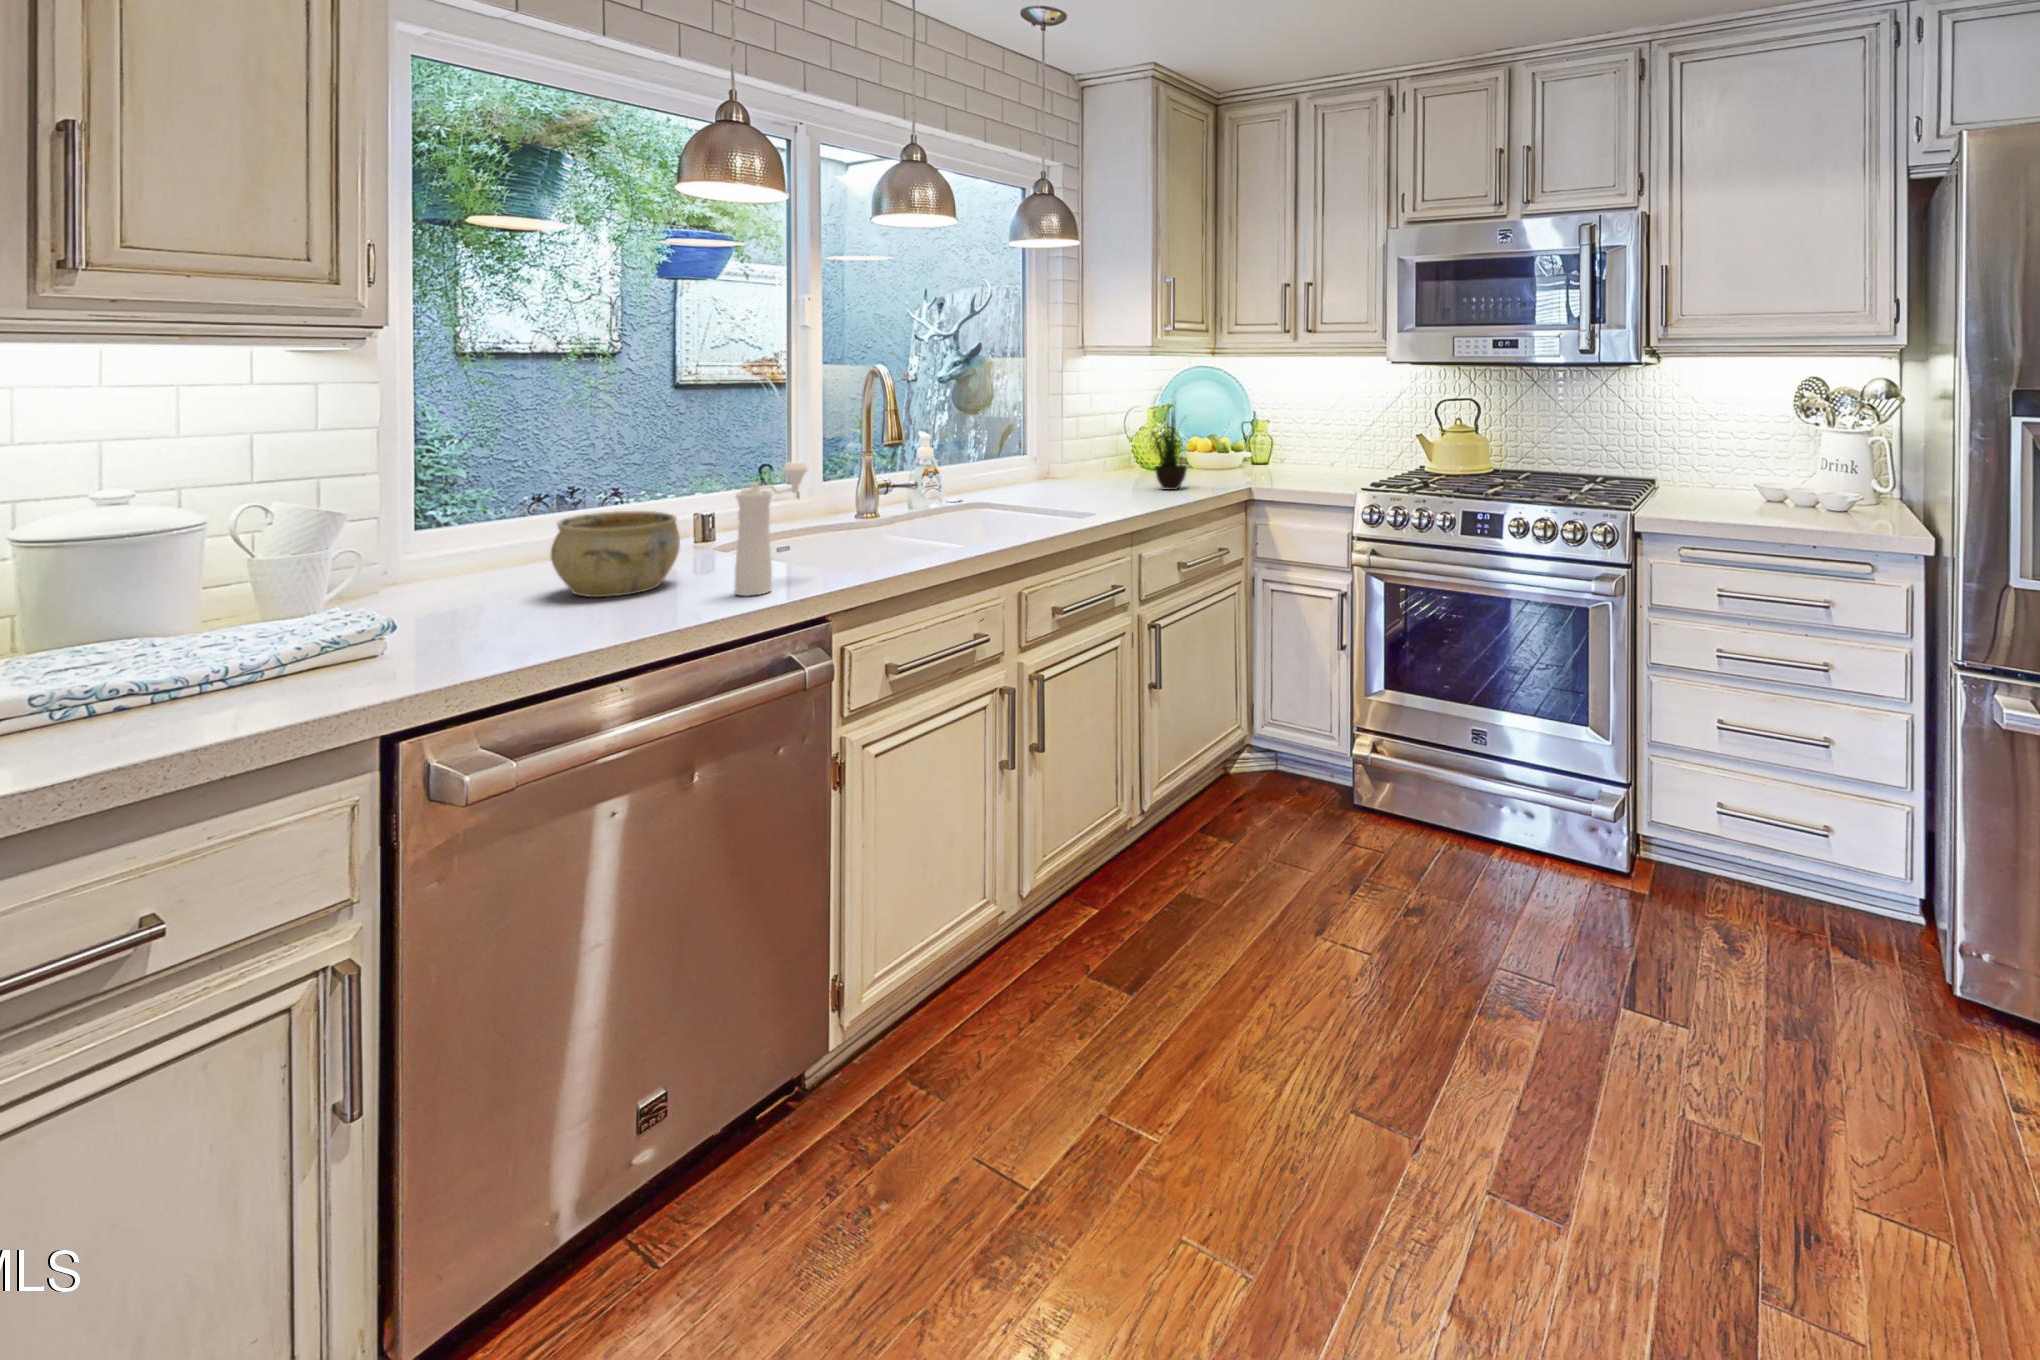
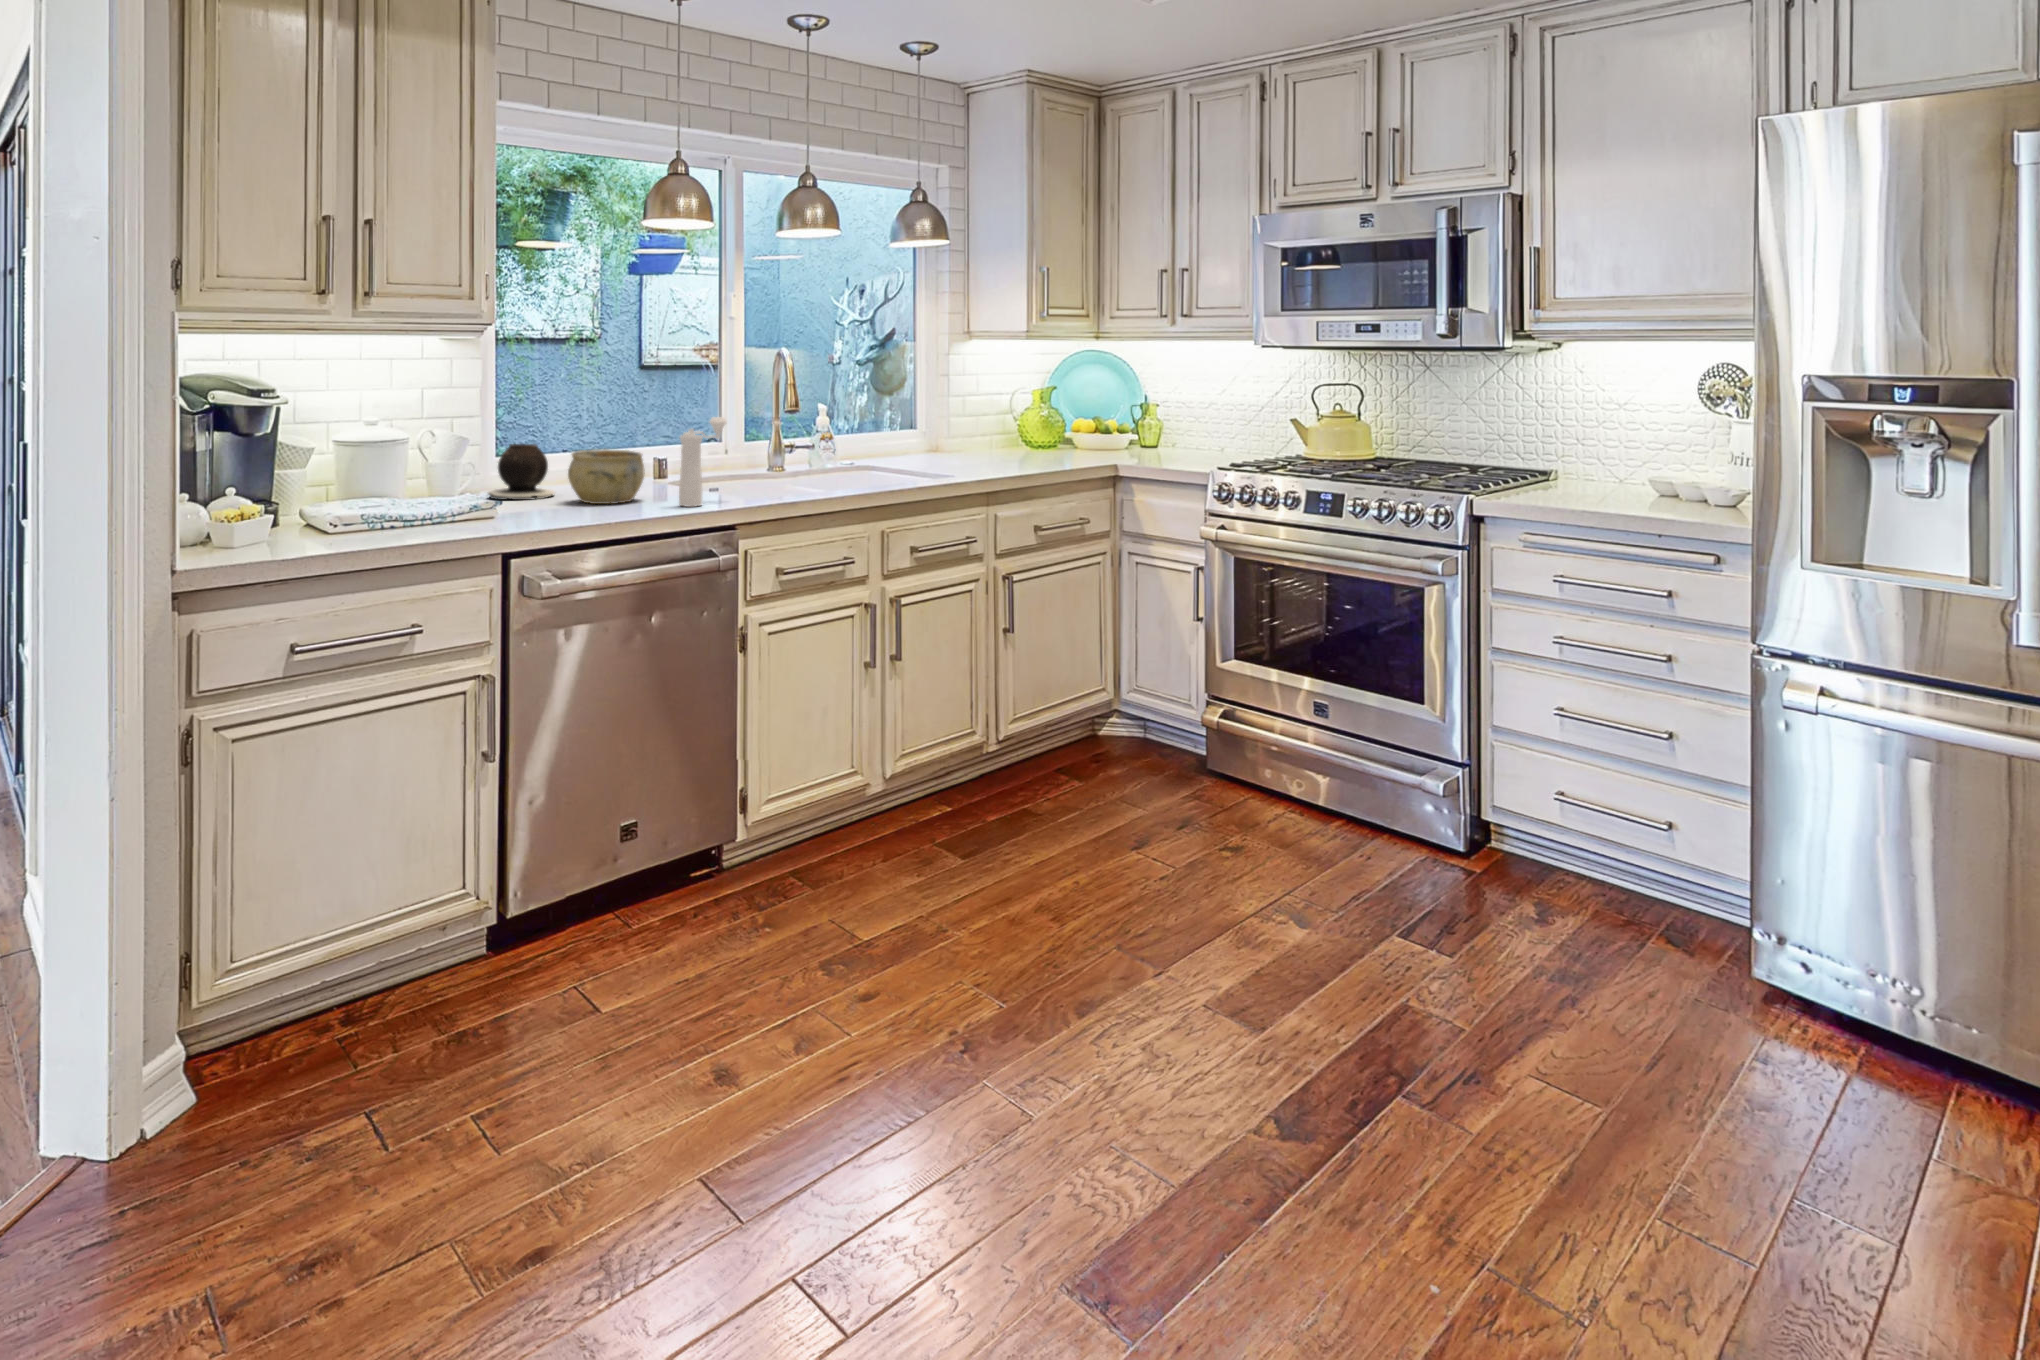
potted plant: present [1151,401,1187,490] -> none [1011,365,1065,465]
vase: none [412,506,535,595] -> present [488,444,554,500]

